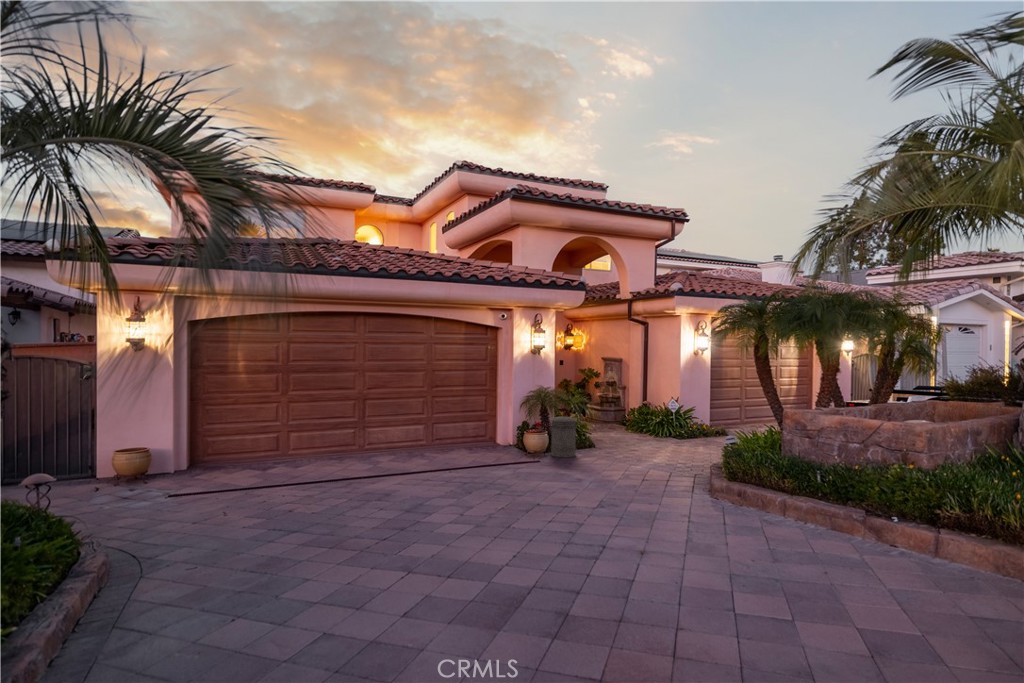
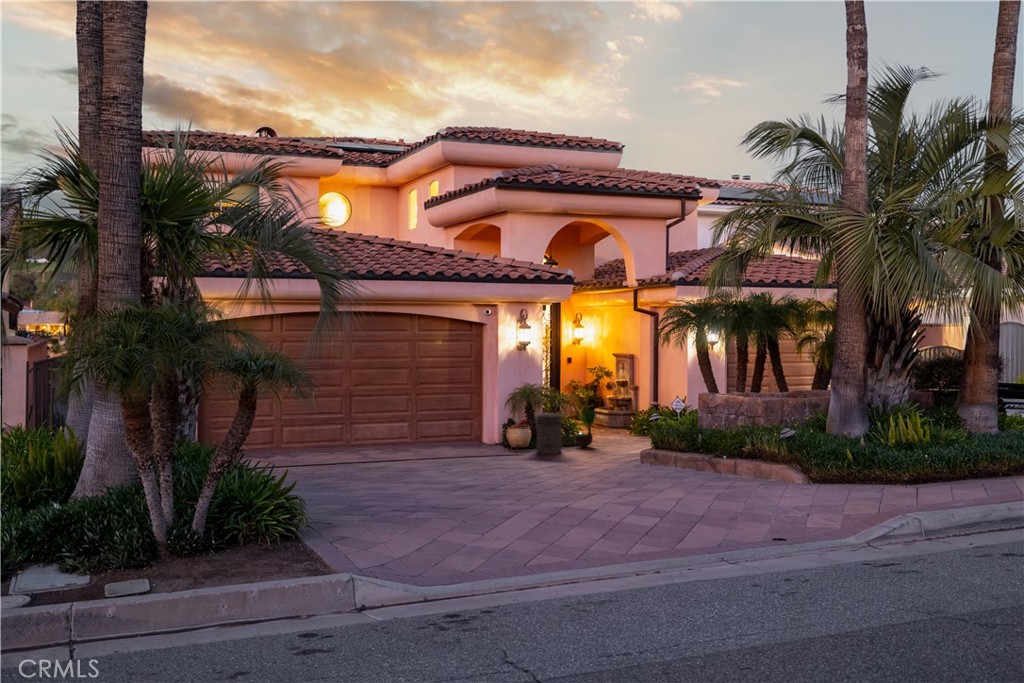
potted tree: none [585,410,607,448] -> present [575,411,597,447]

